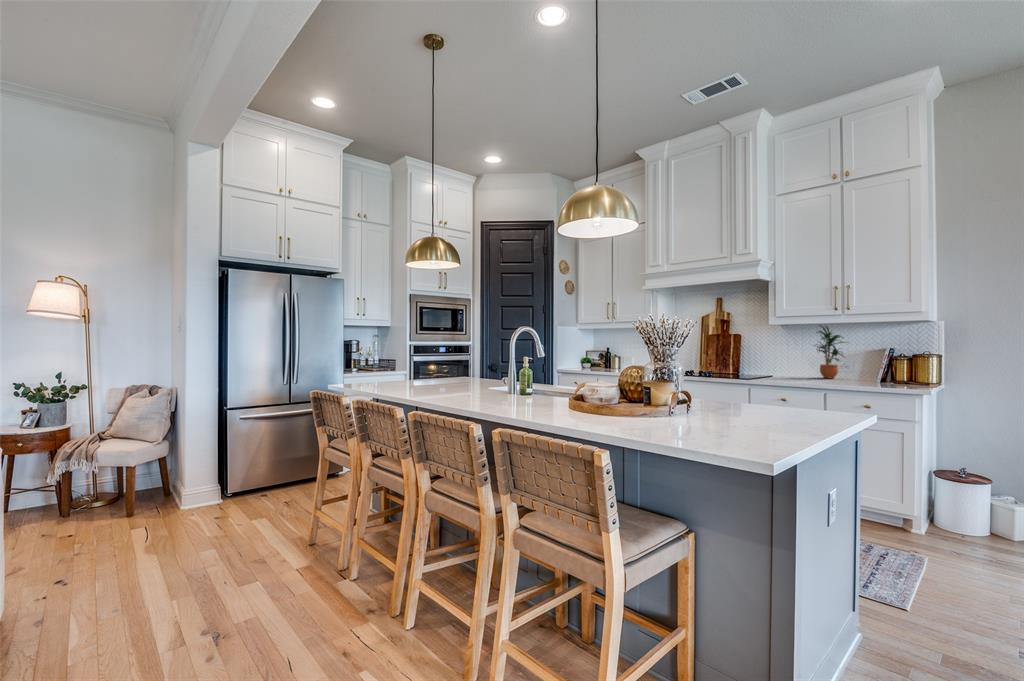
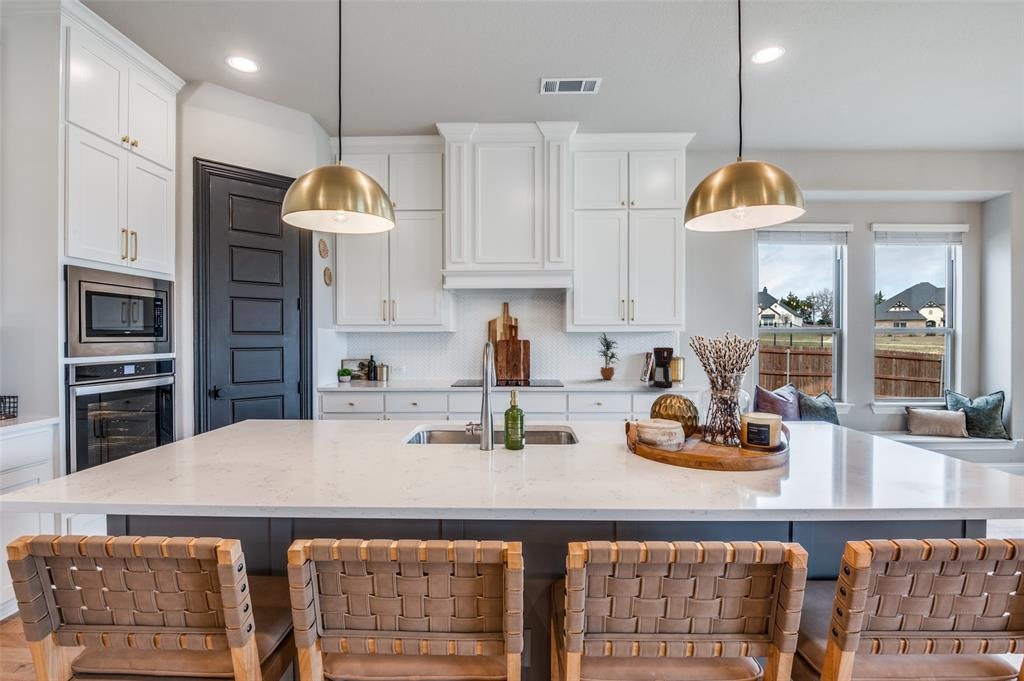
coffee maker: none [855,341,886,388] -> present [653,347,674,387]

